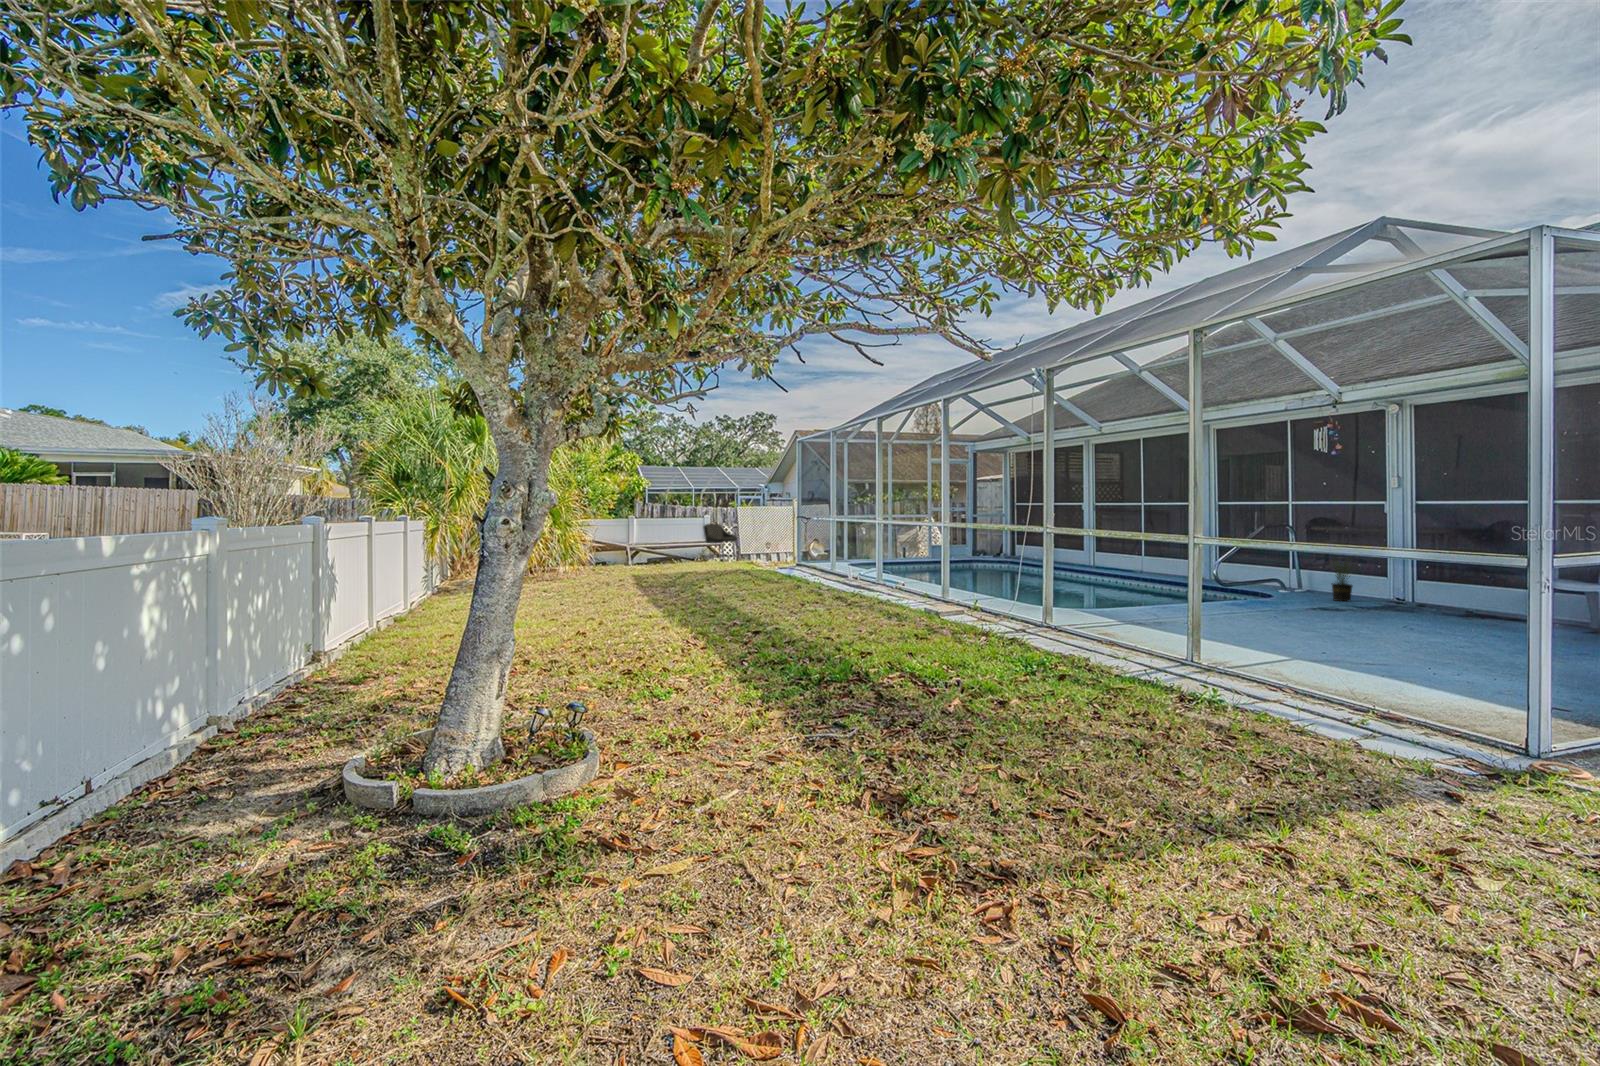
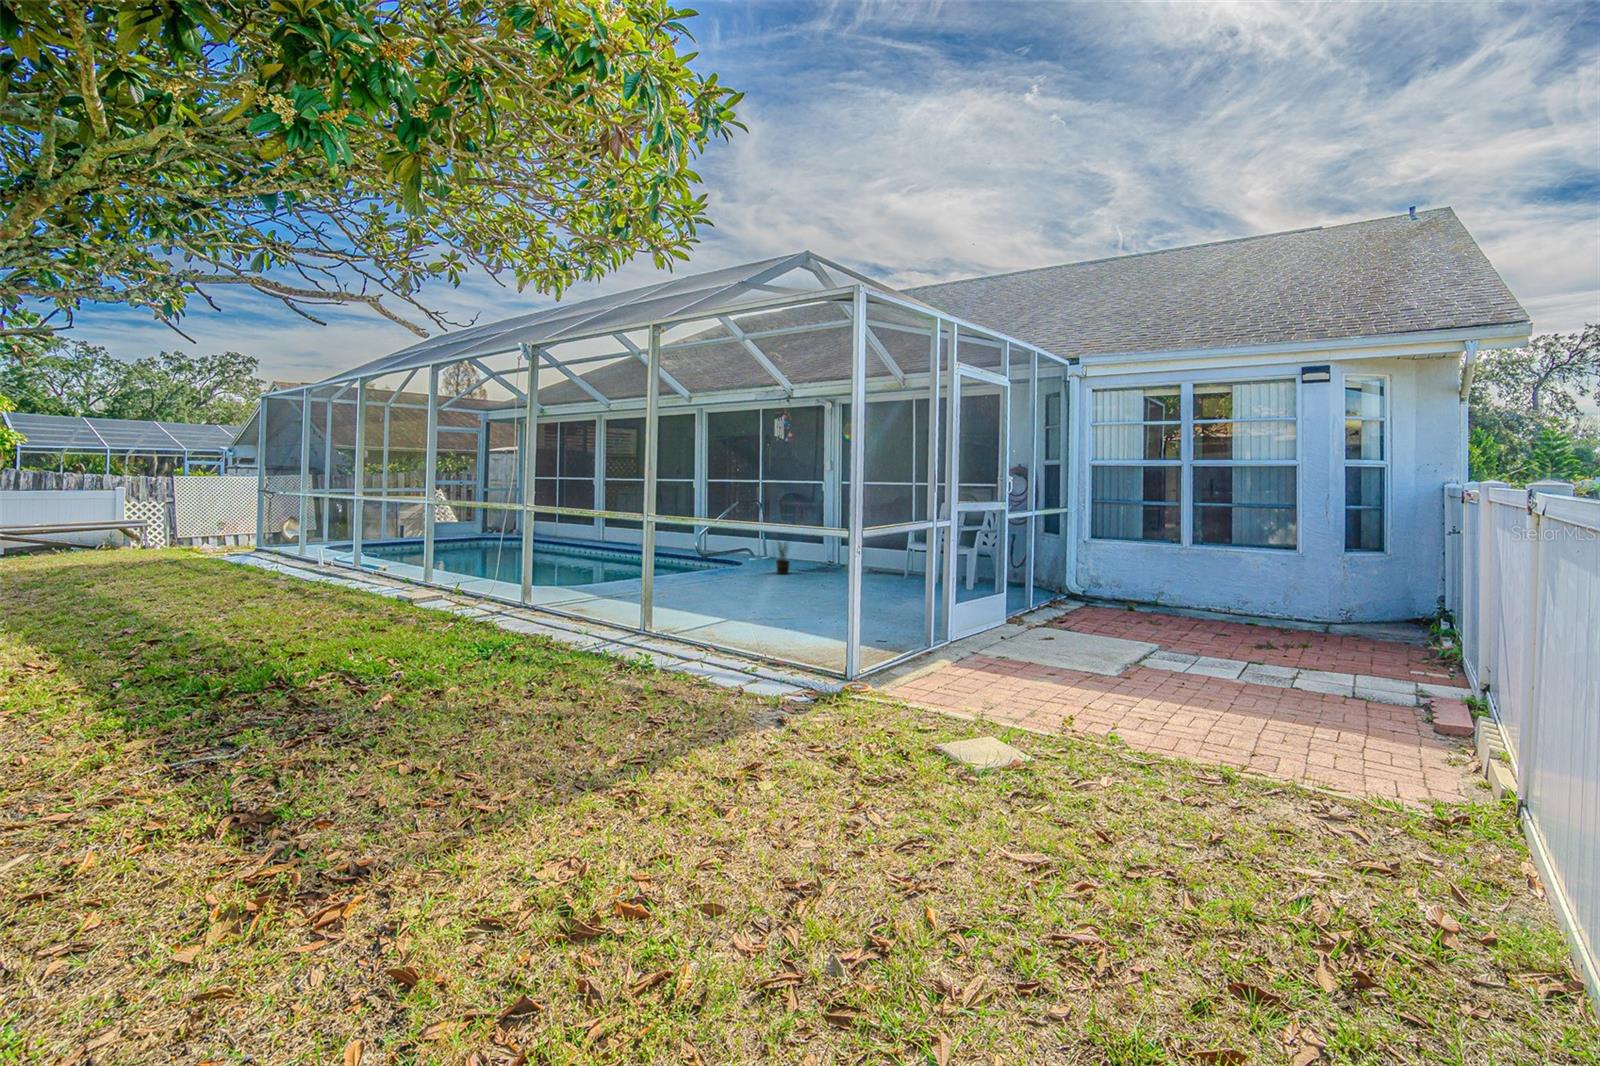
lounge chair: present [703,523,737,556] -> none [109,497,171,541]

